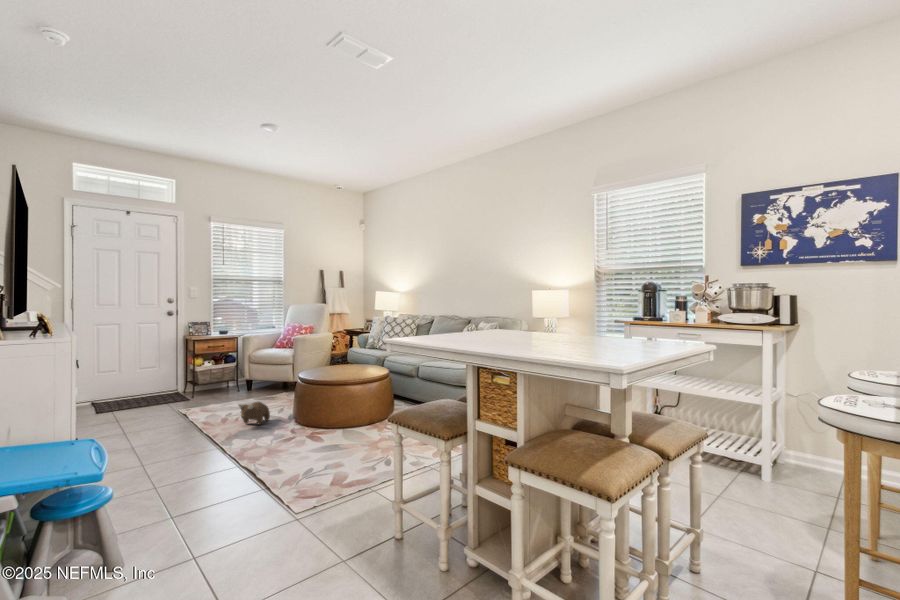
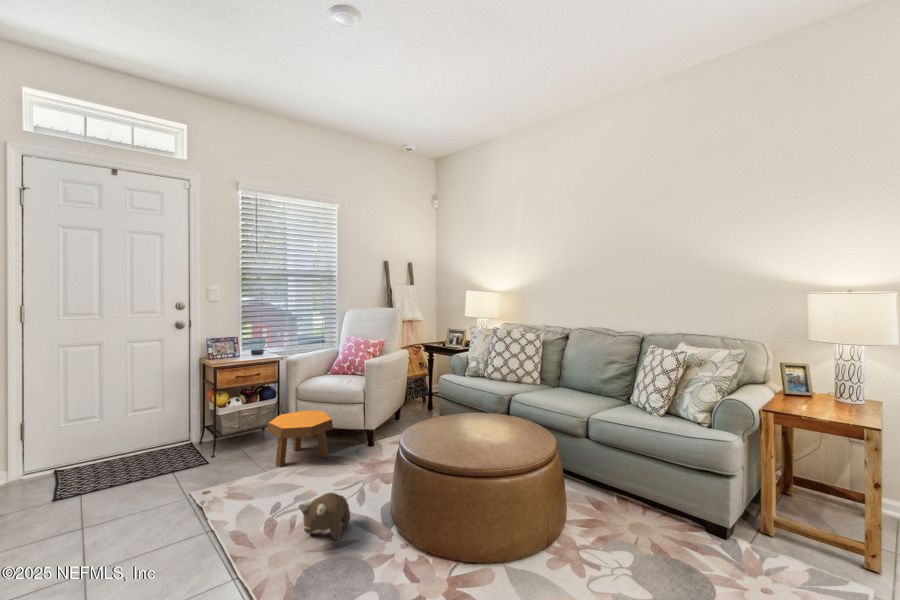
footstool: none [227,370,271,401] -> present [267,410,333,467]

